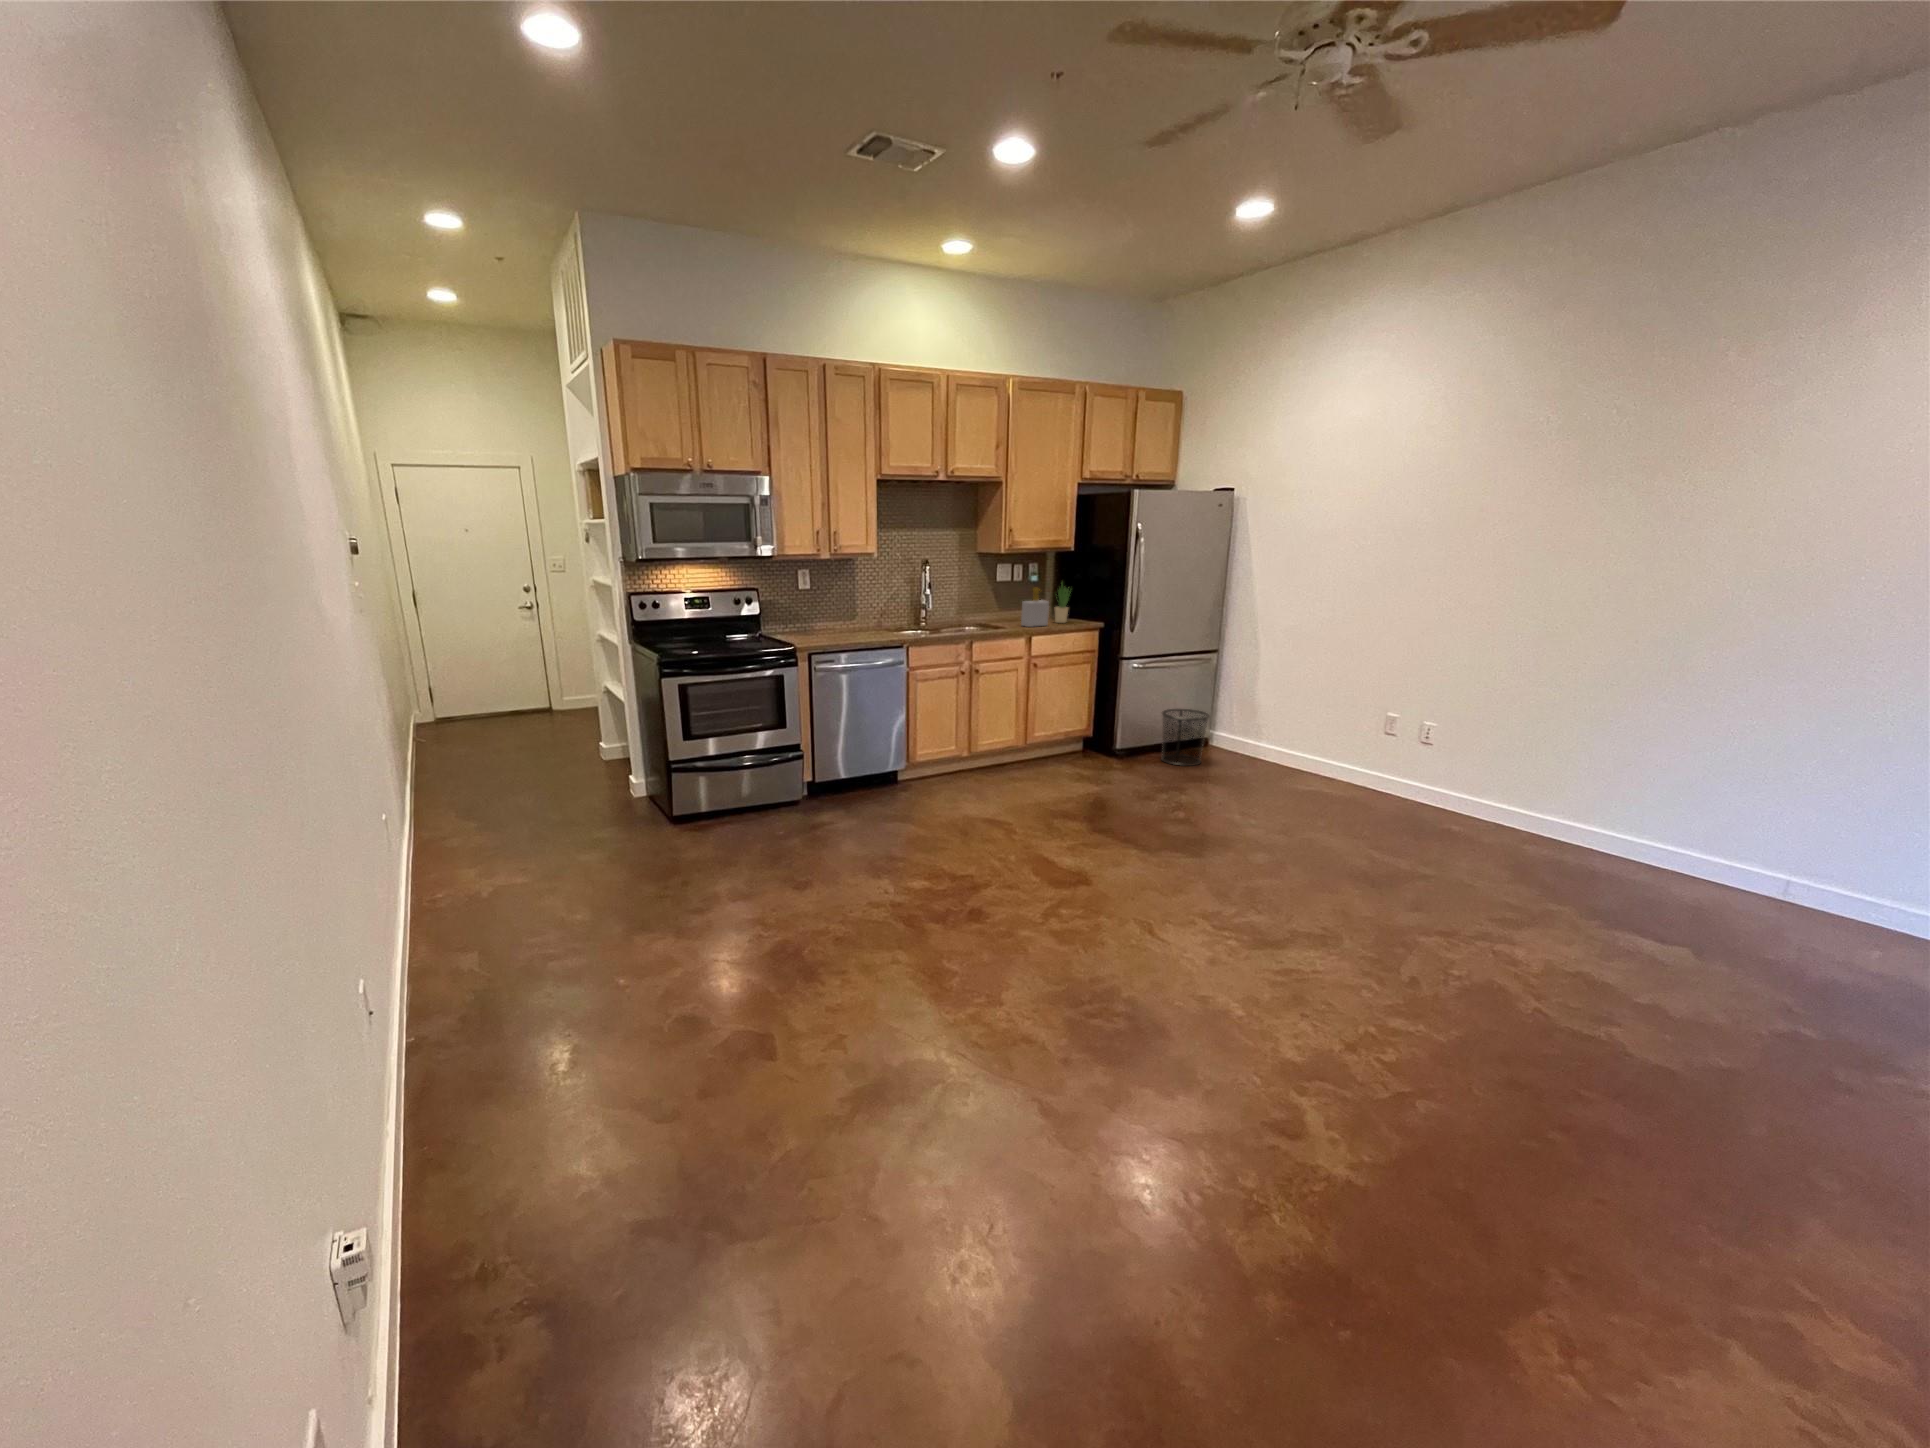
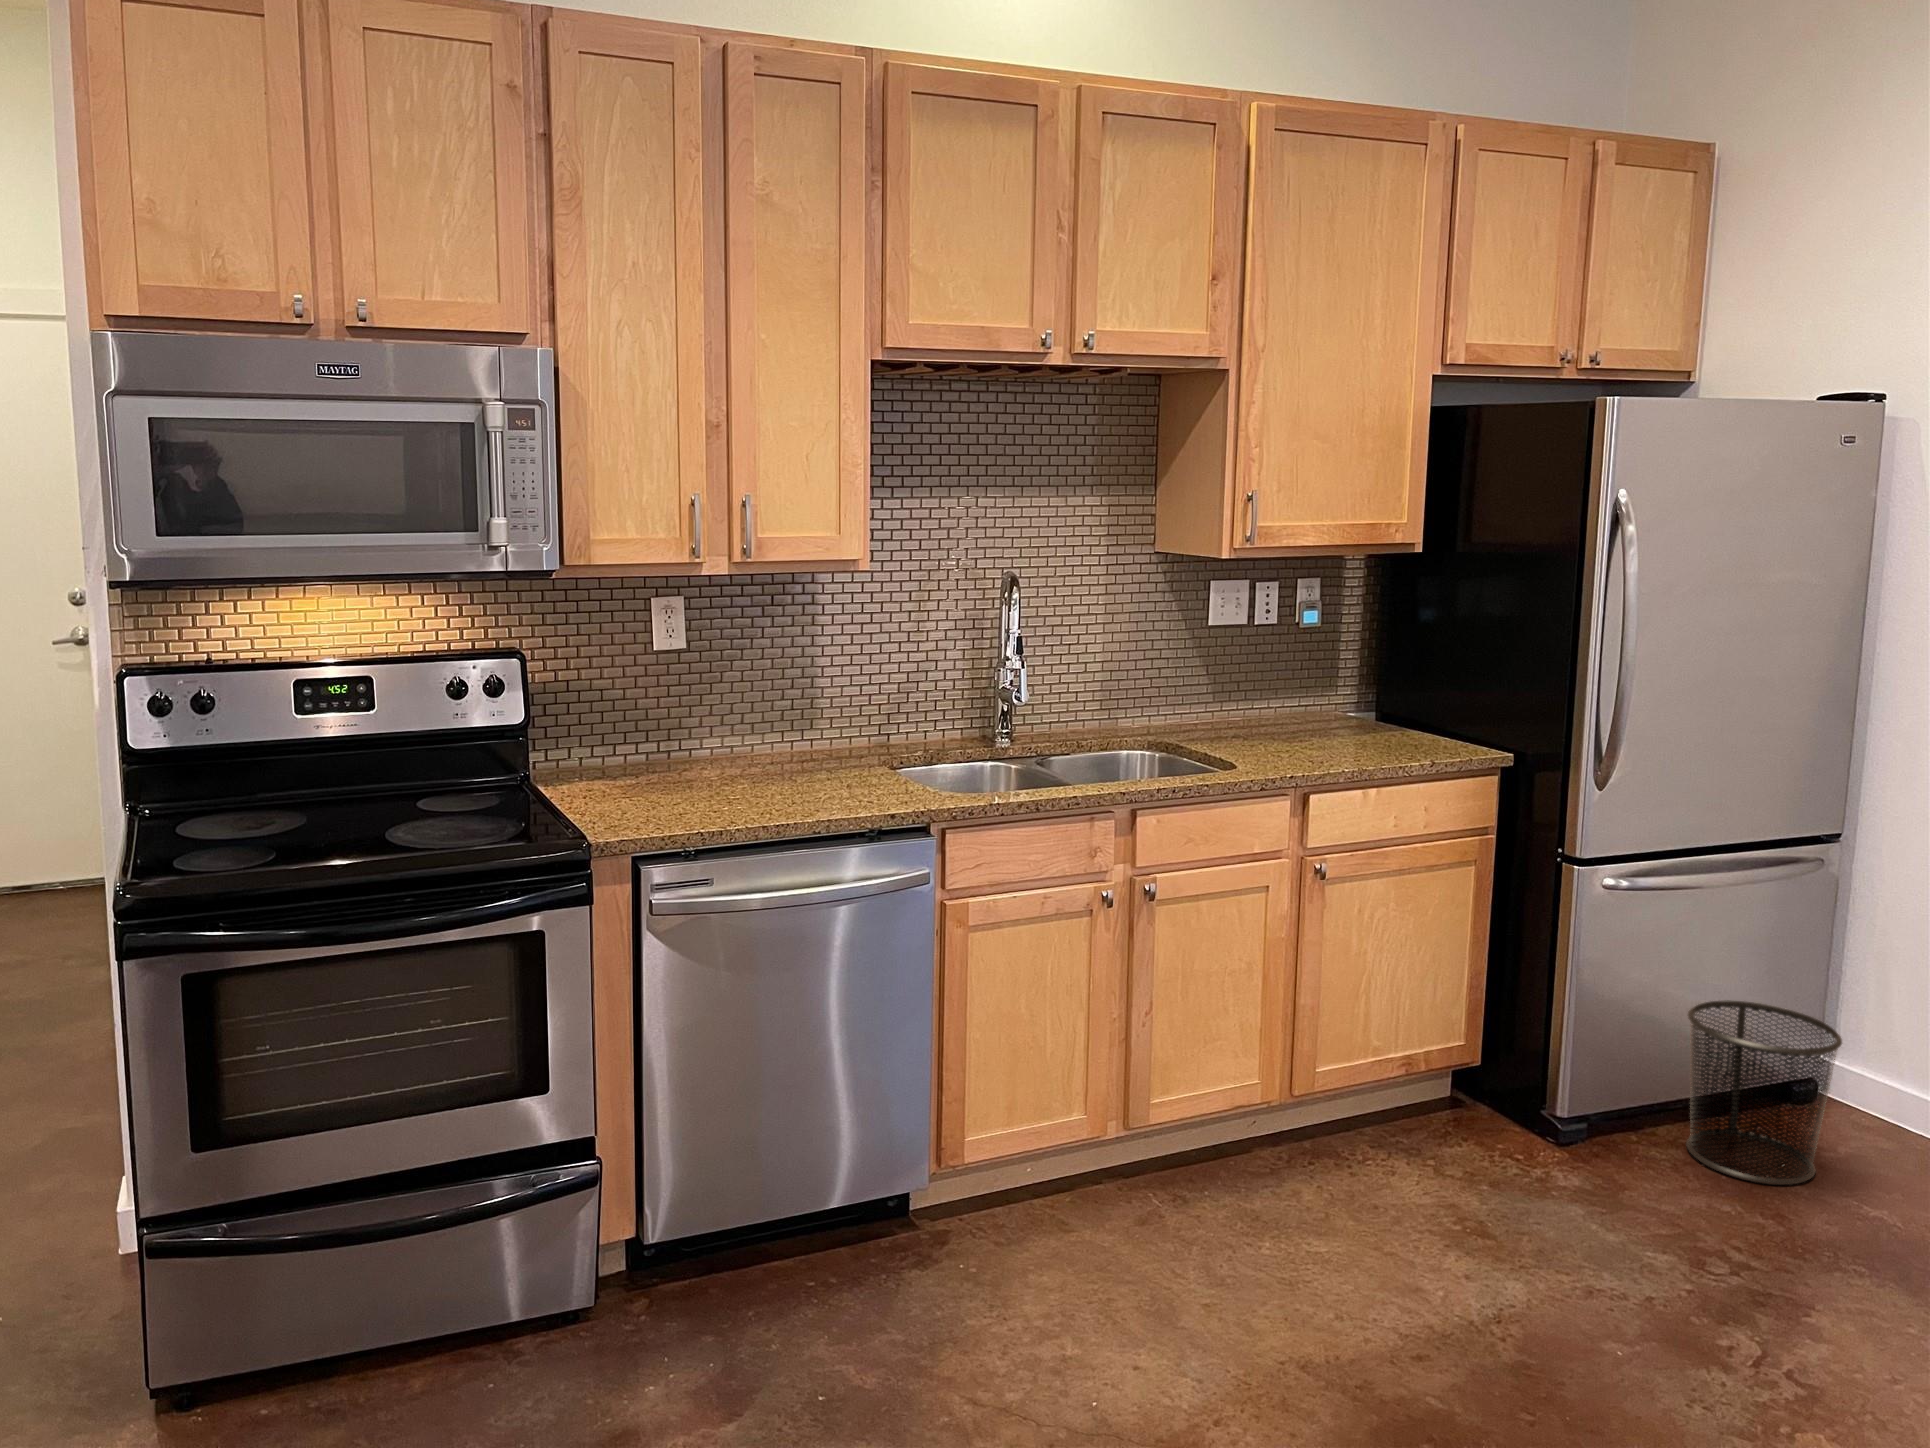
potted plant: present [1055,585,1069,623] -> none [1369,631,1419,748]
soap bottle: present [1021,588,1049,627] -> none [1277,656,1357,764]

